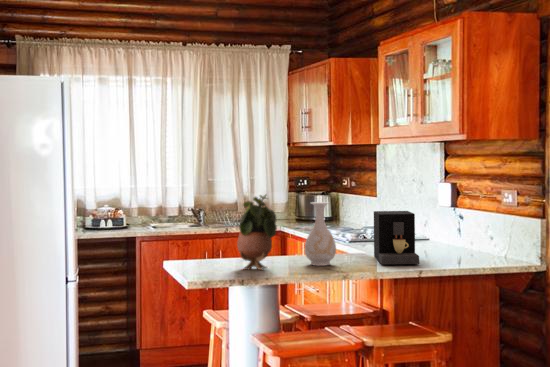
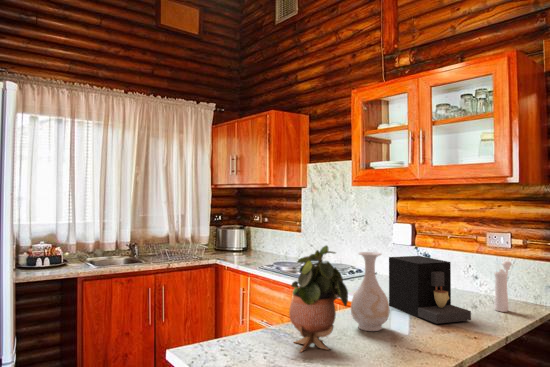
pepper mill: none [468,216,496,263] -> present [494,261,512,312]

